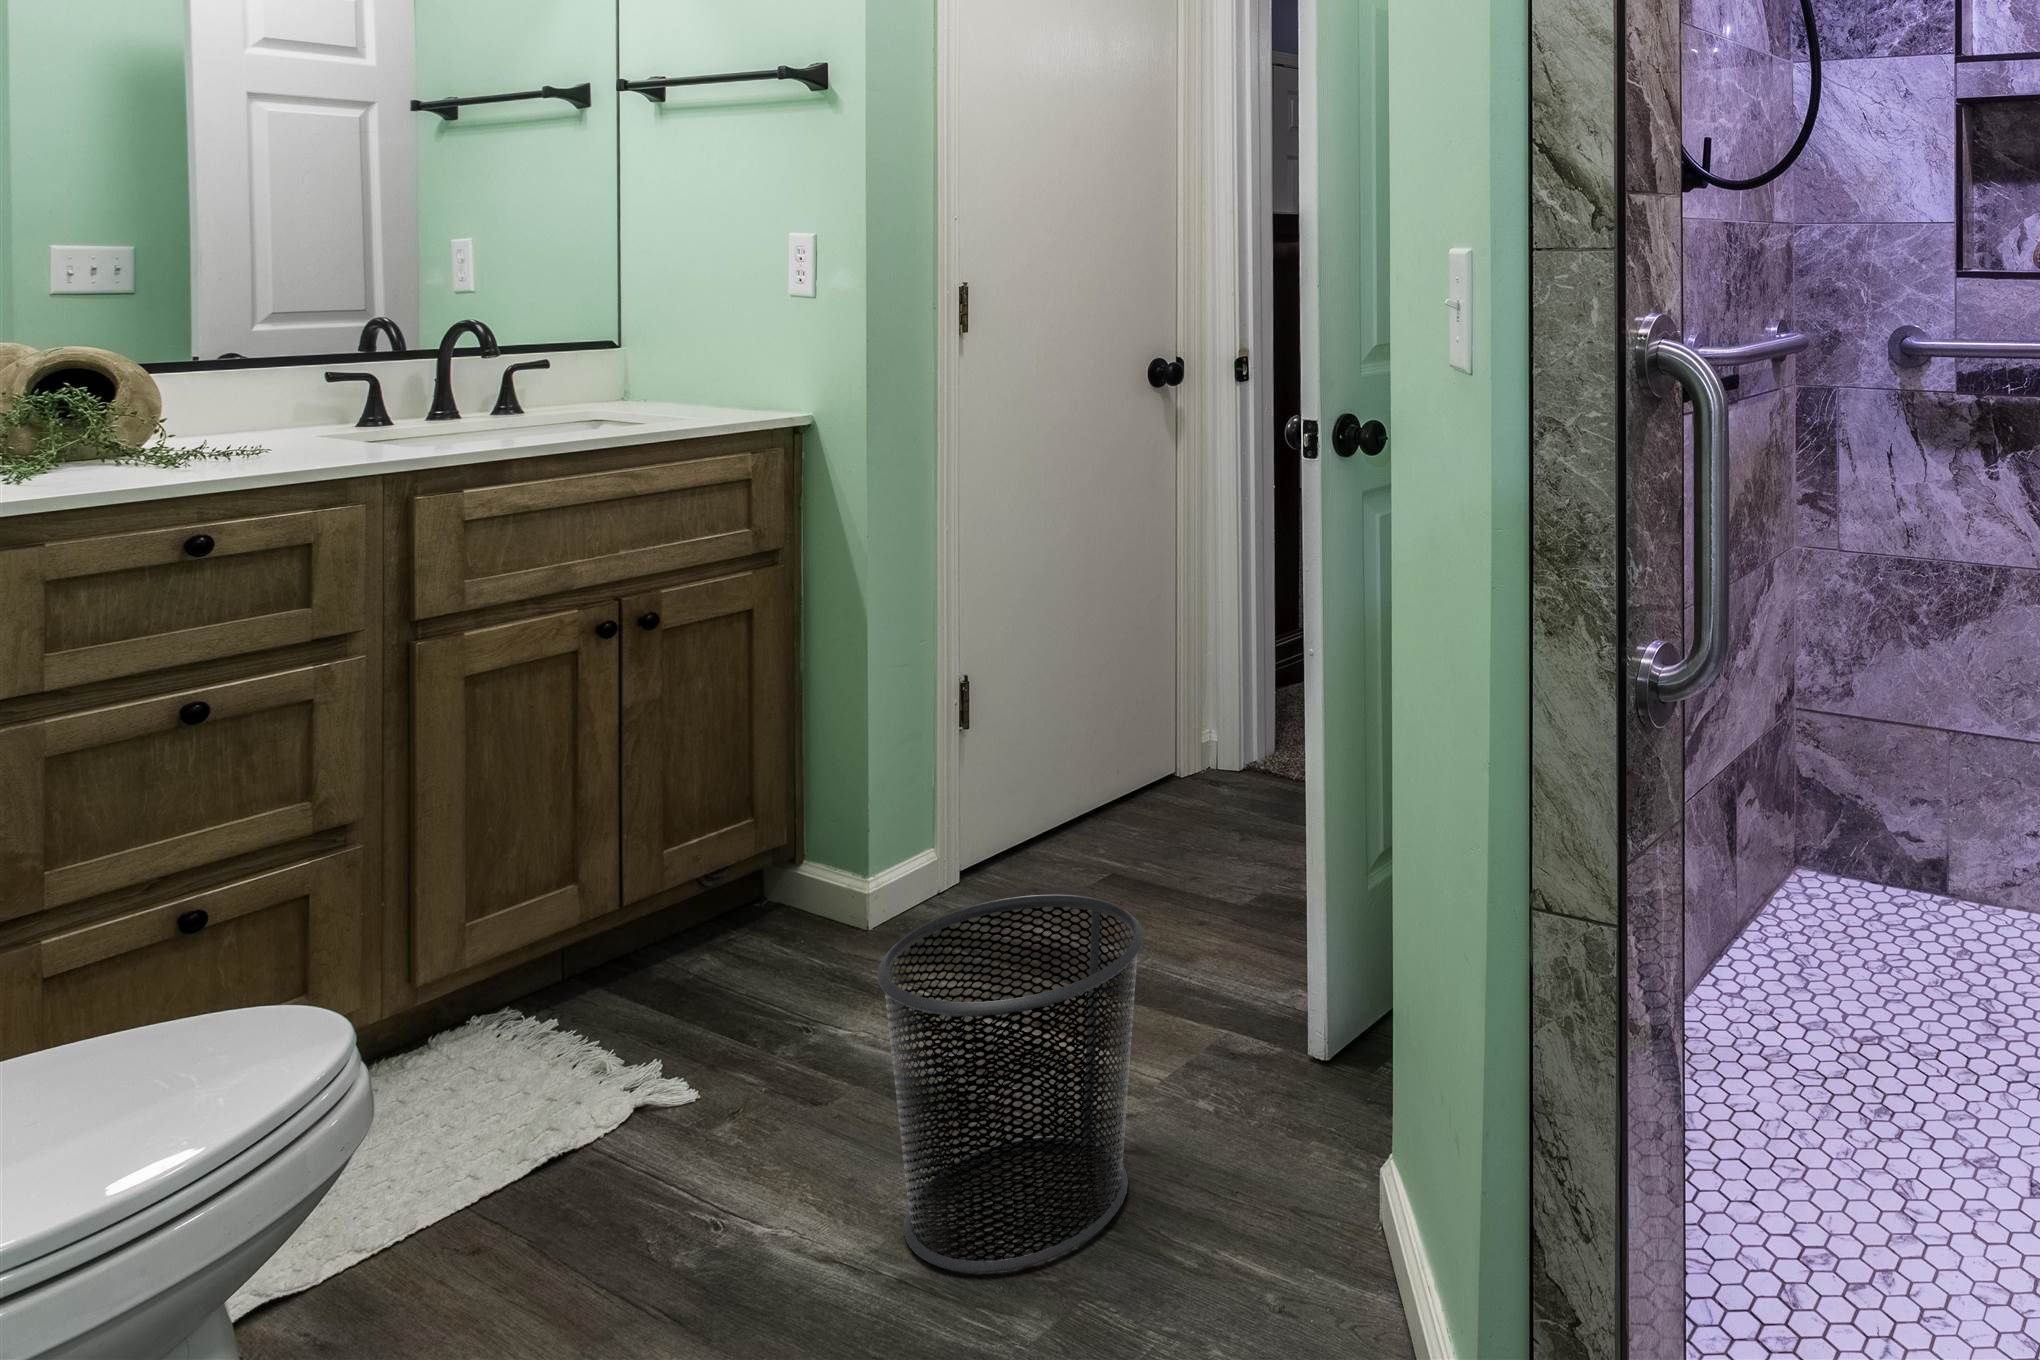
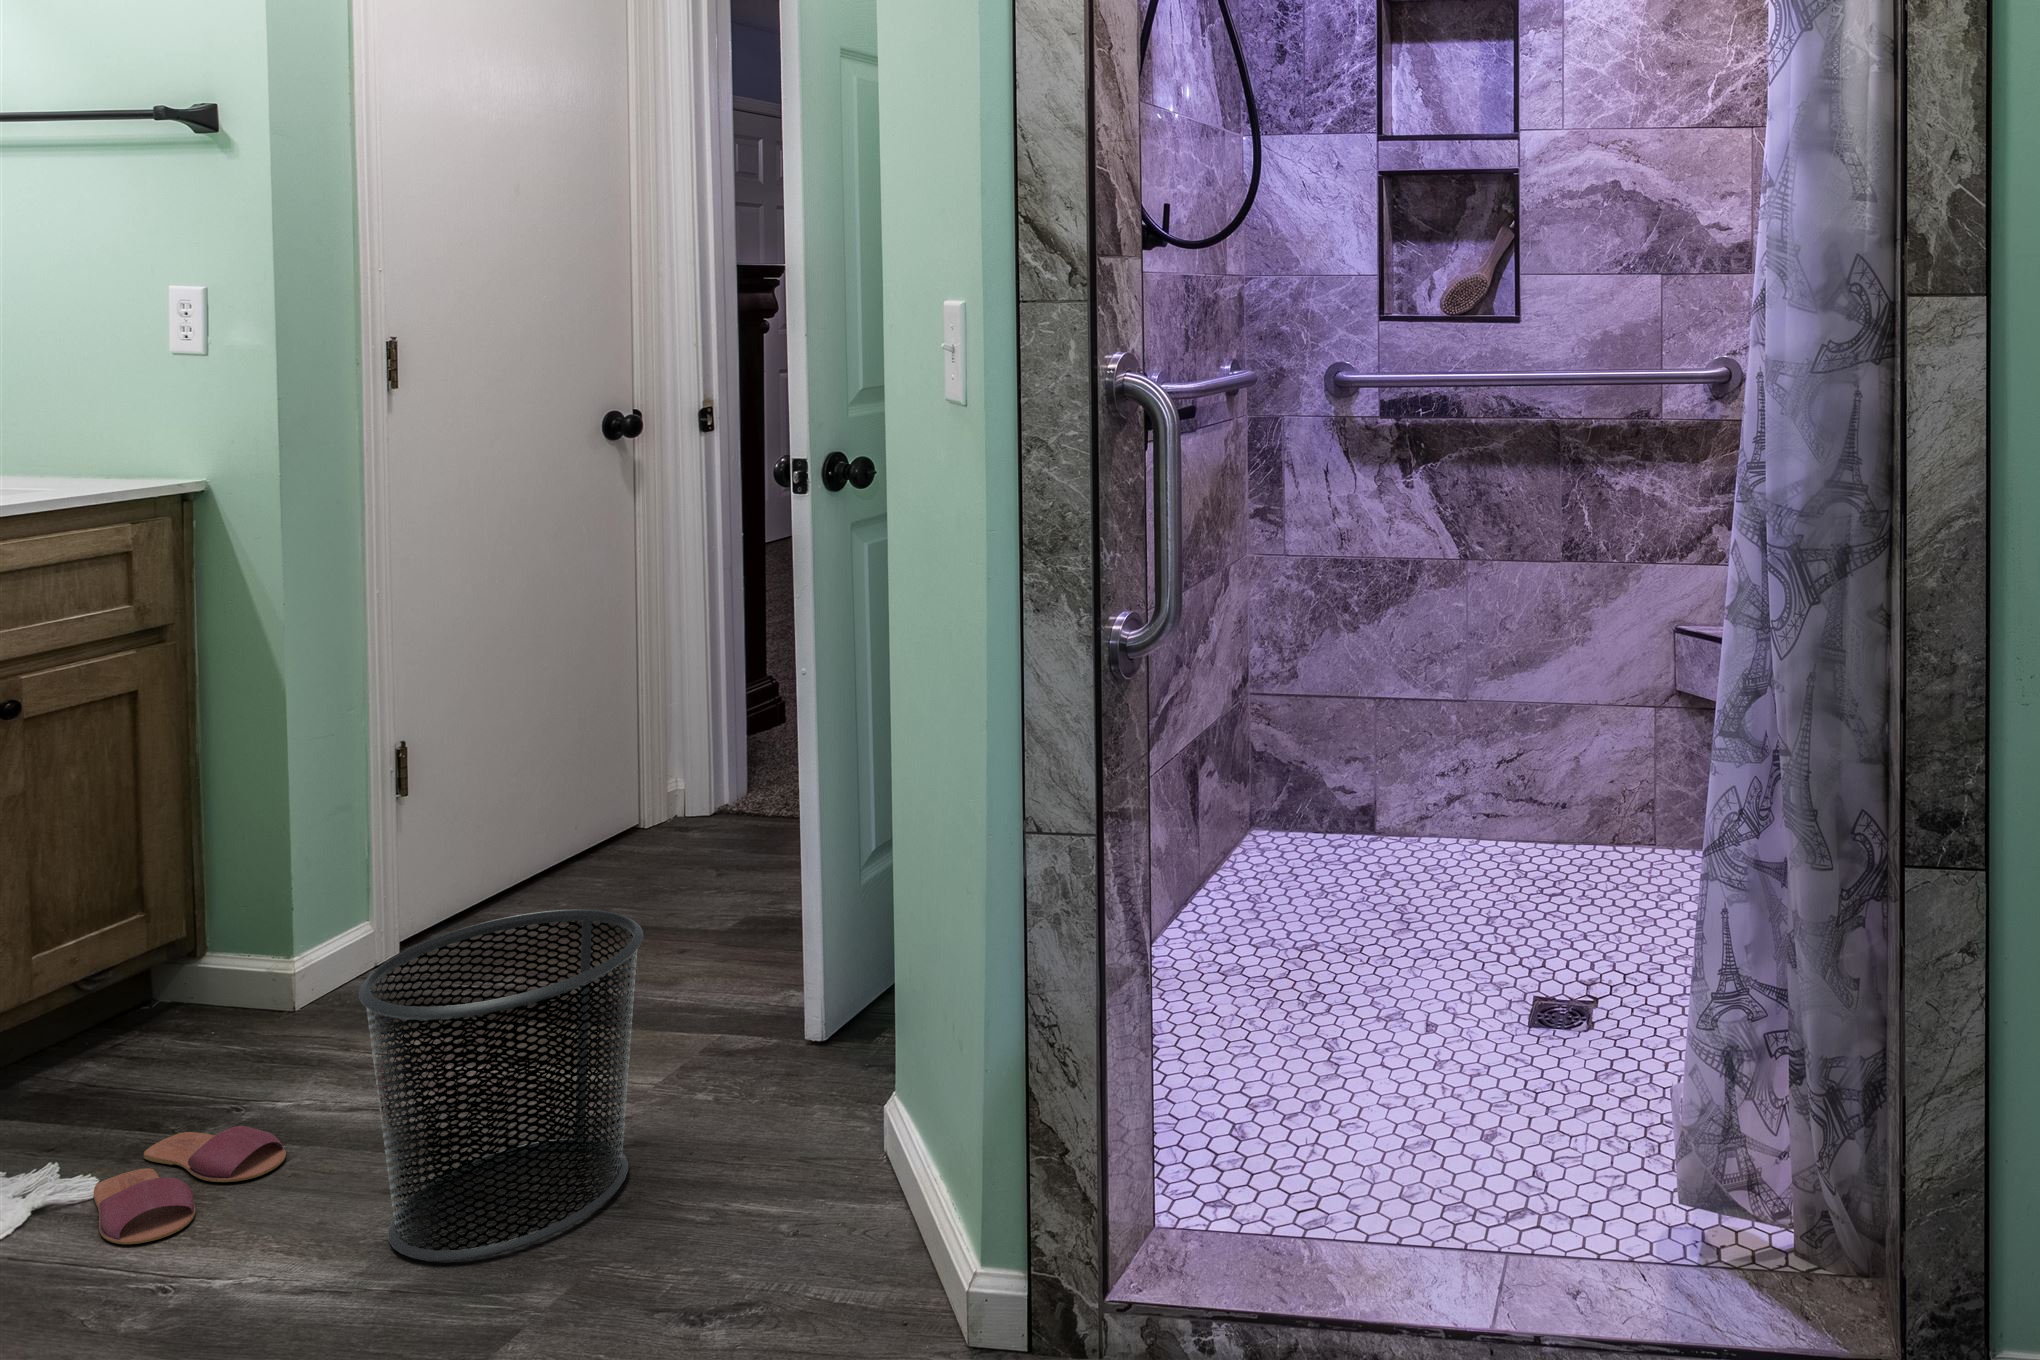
slippers: none [682,1055,841,1177] -> present [94,1126,286,1244]

